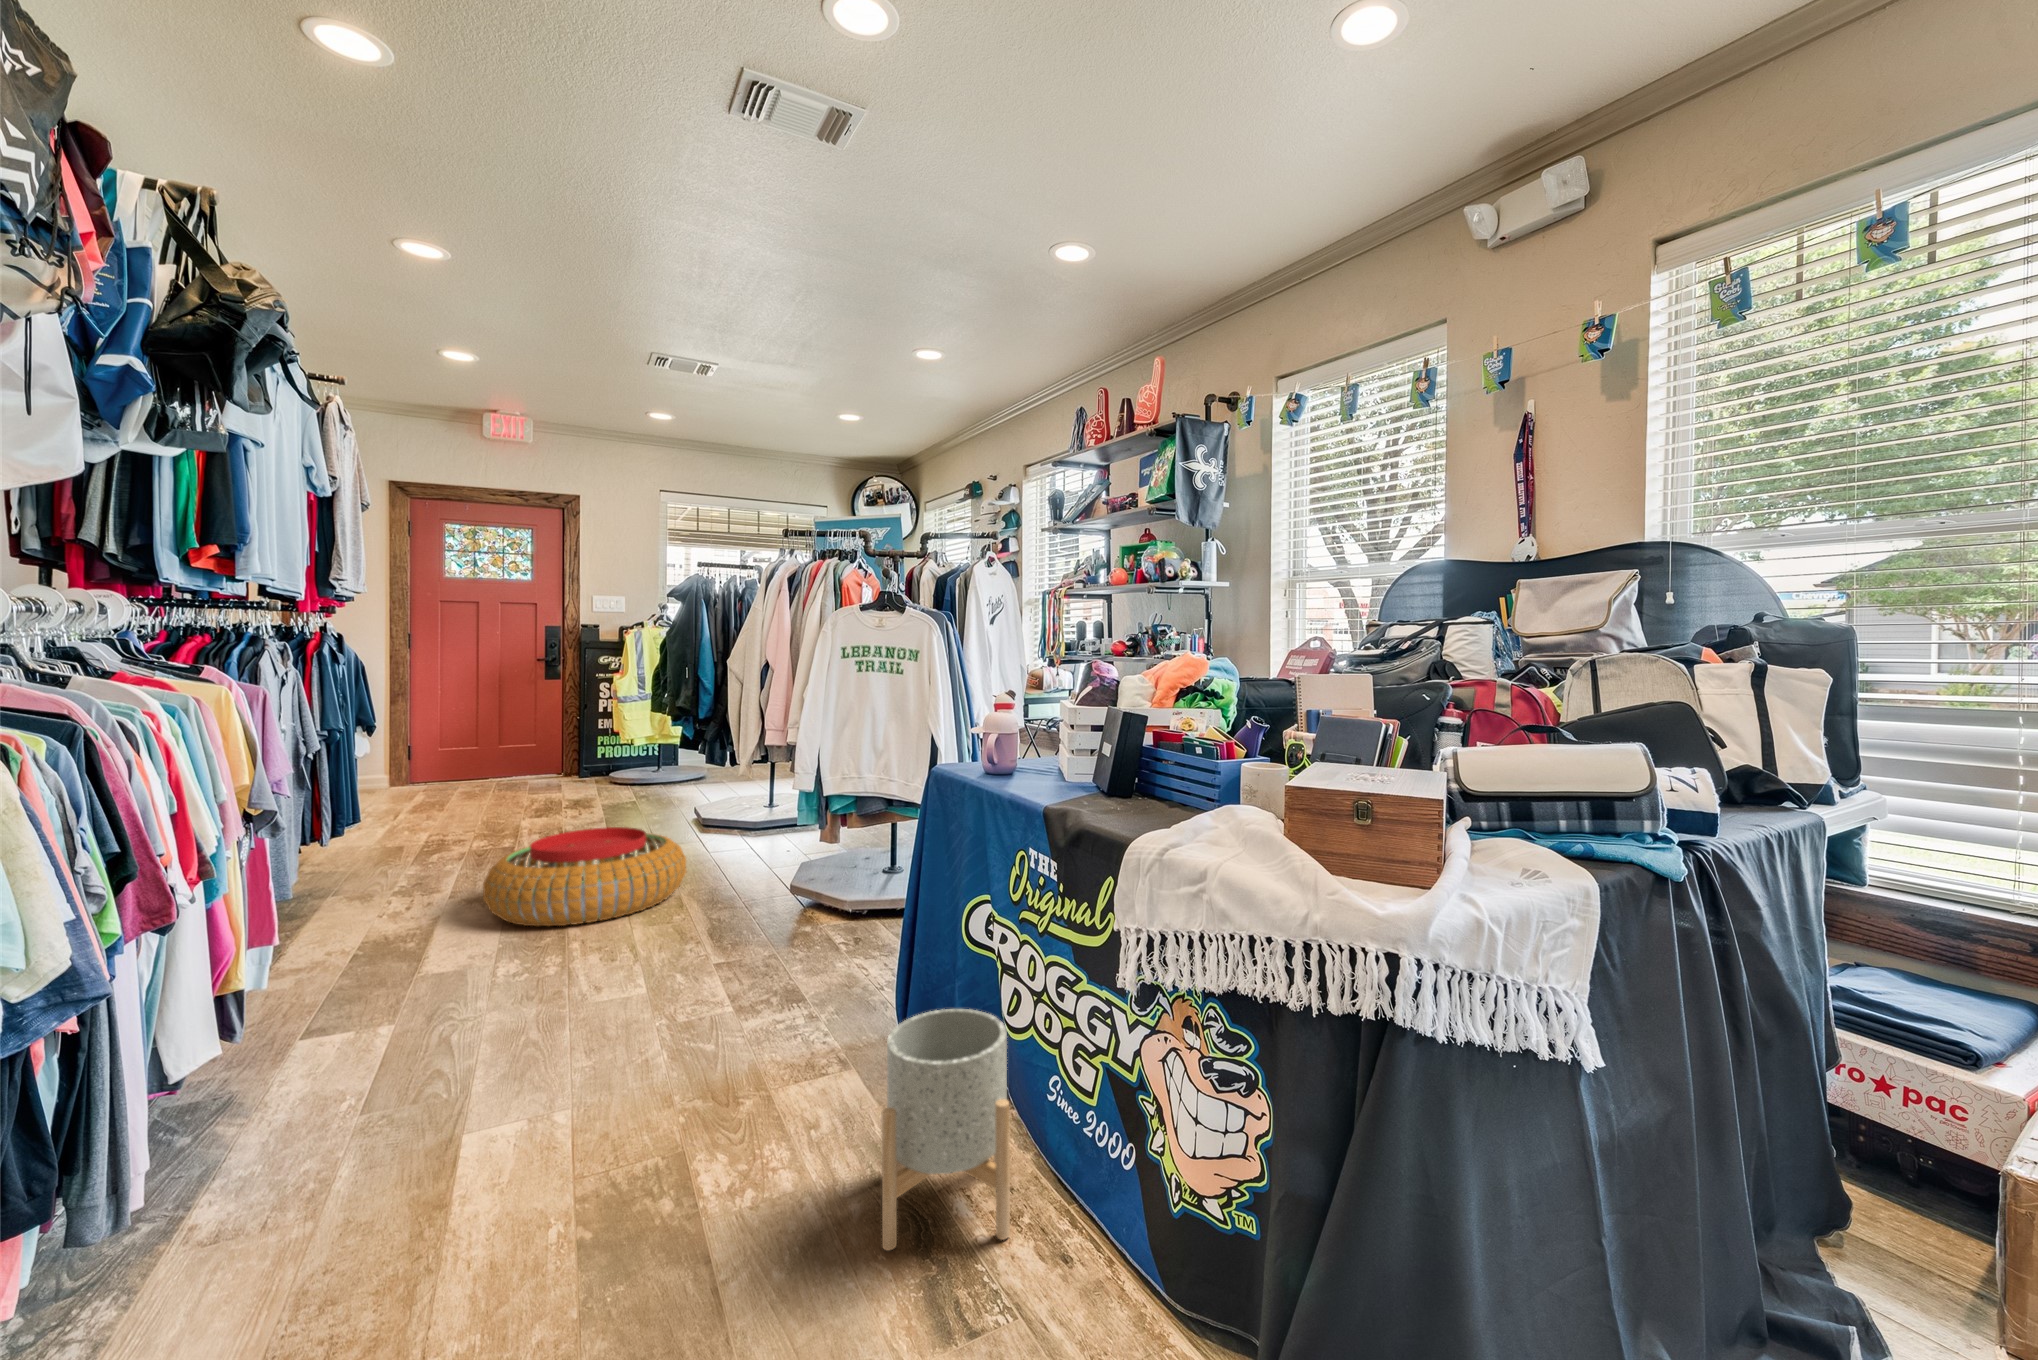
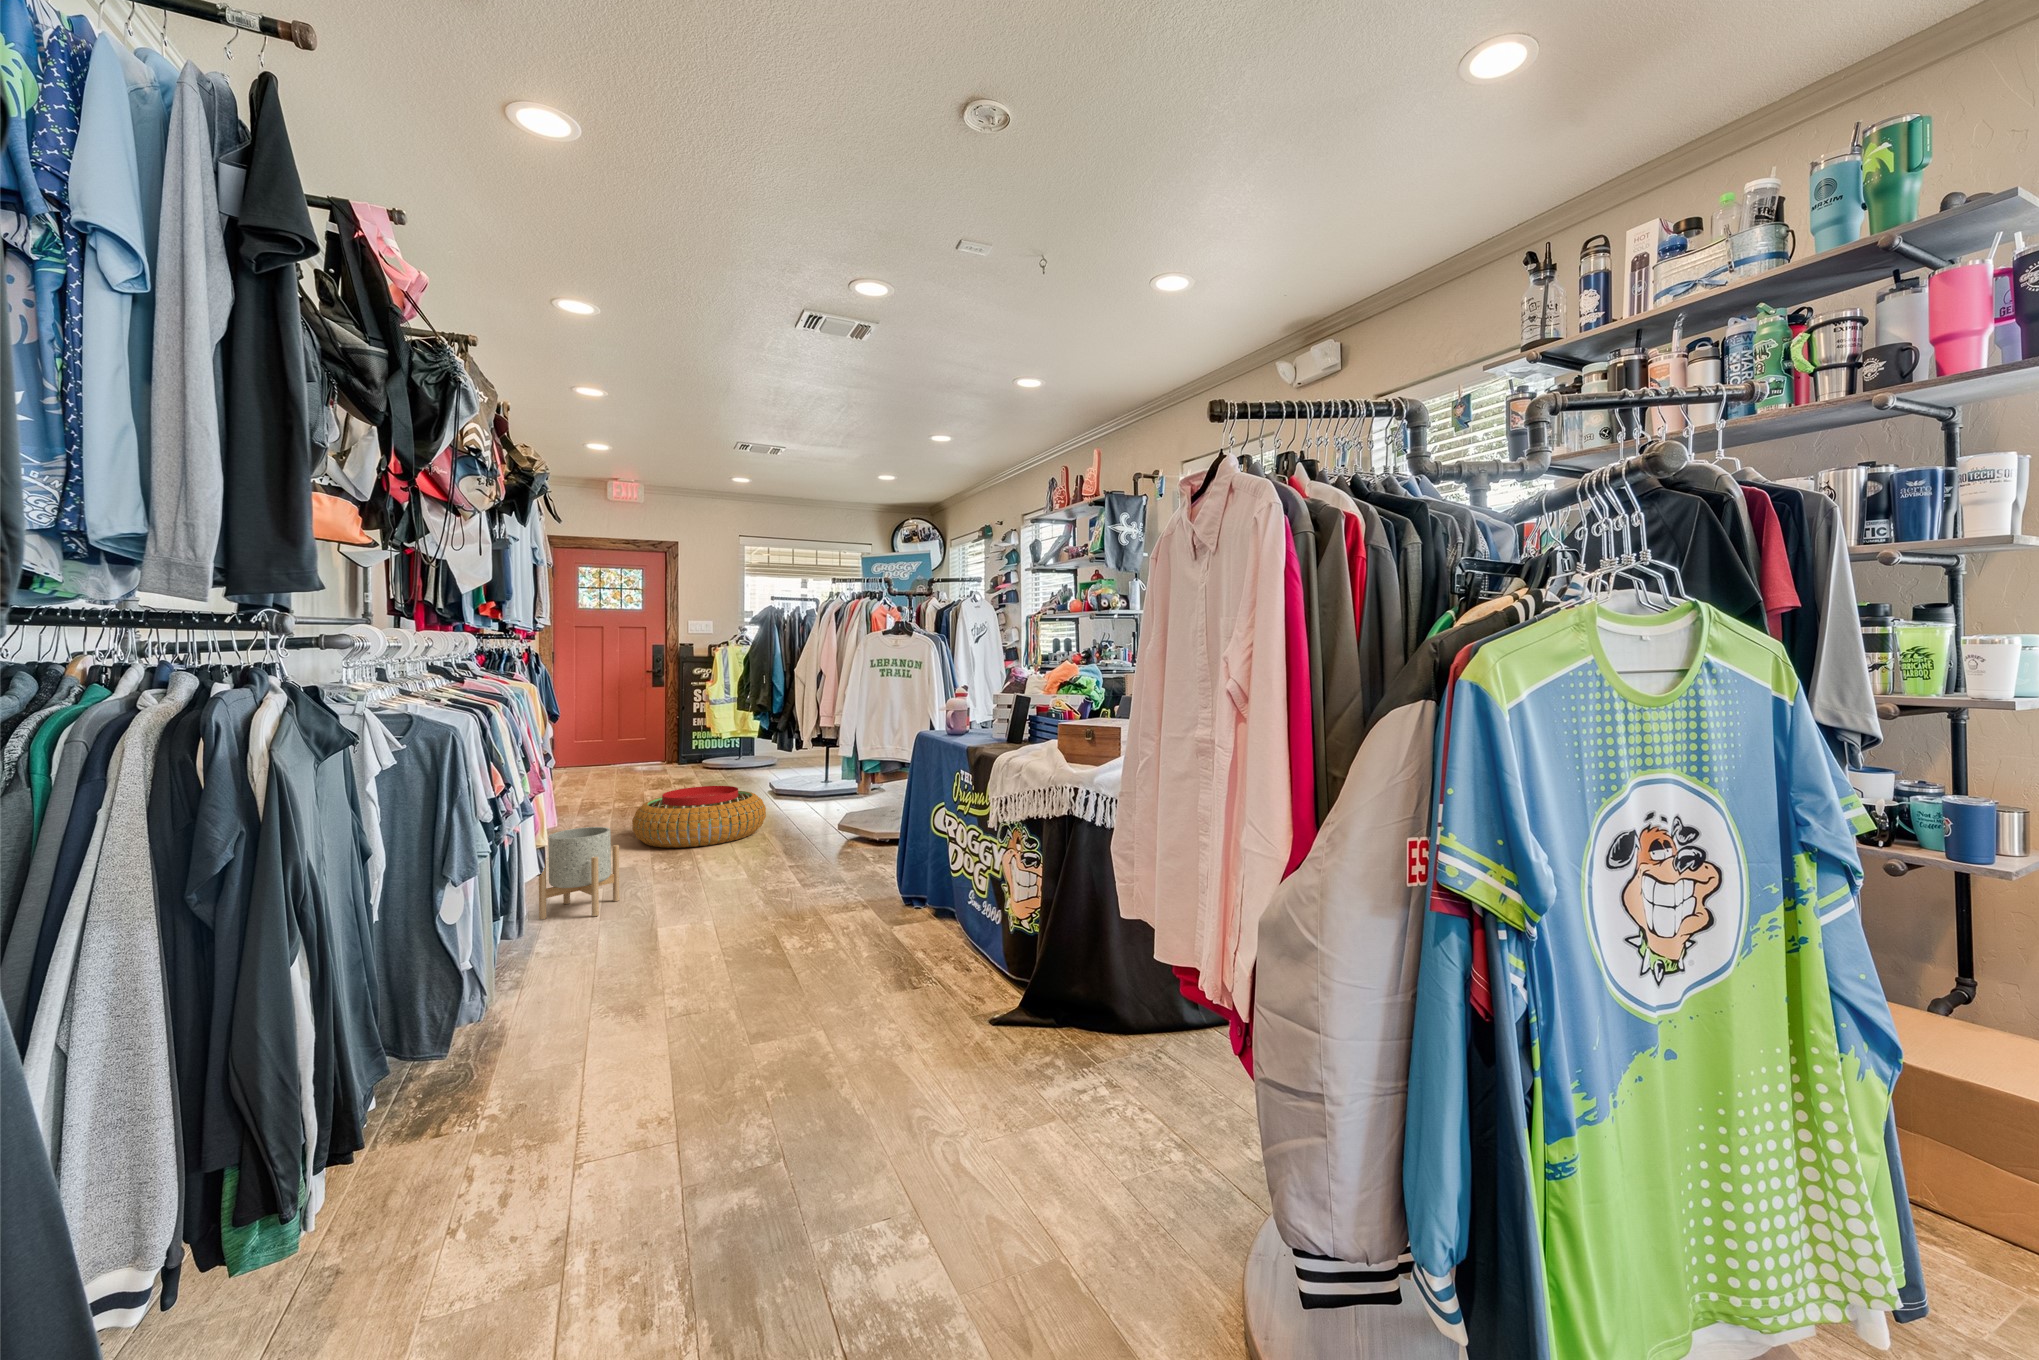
planter: present [882,1009,1010,1251] -> present [539,827,620,919]

